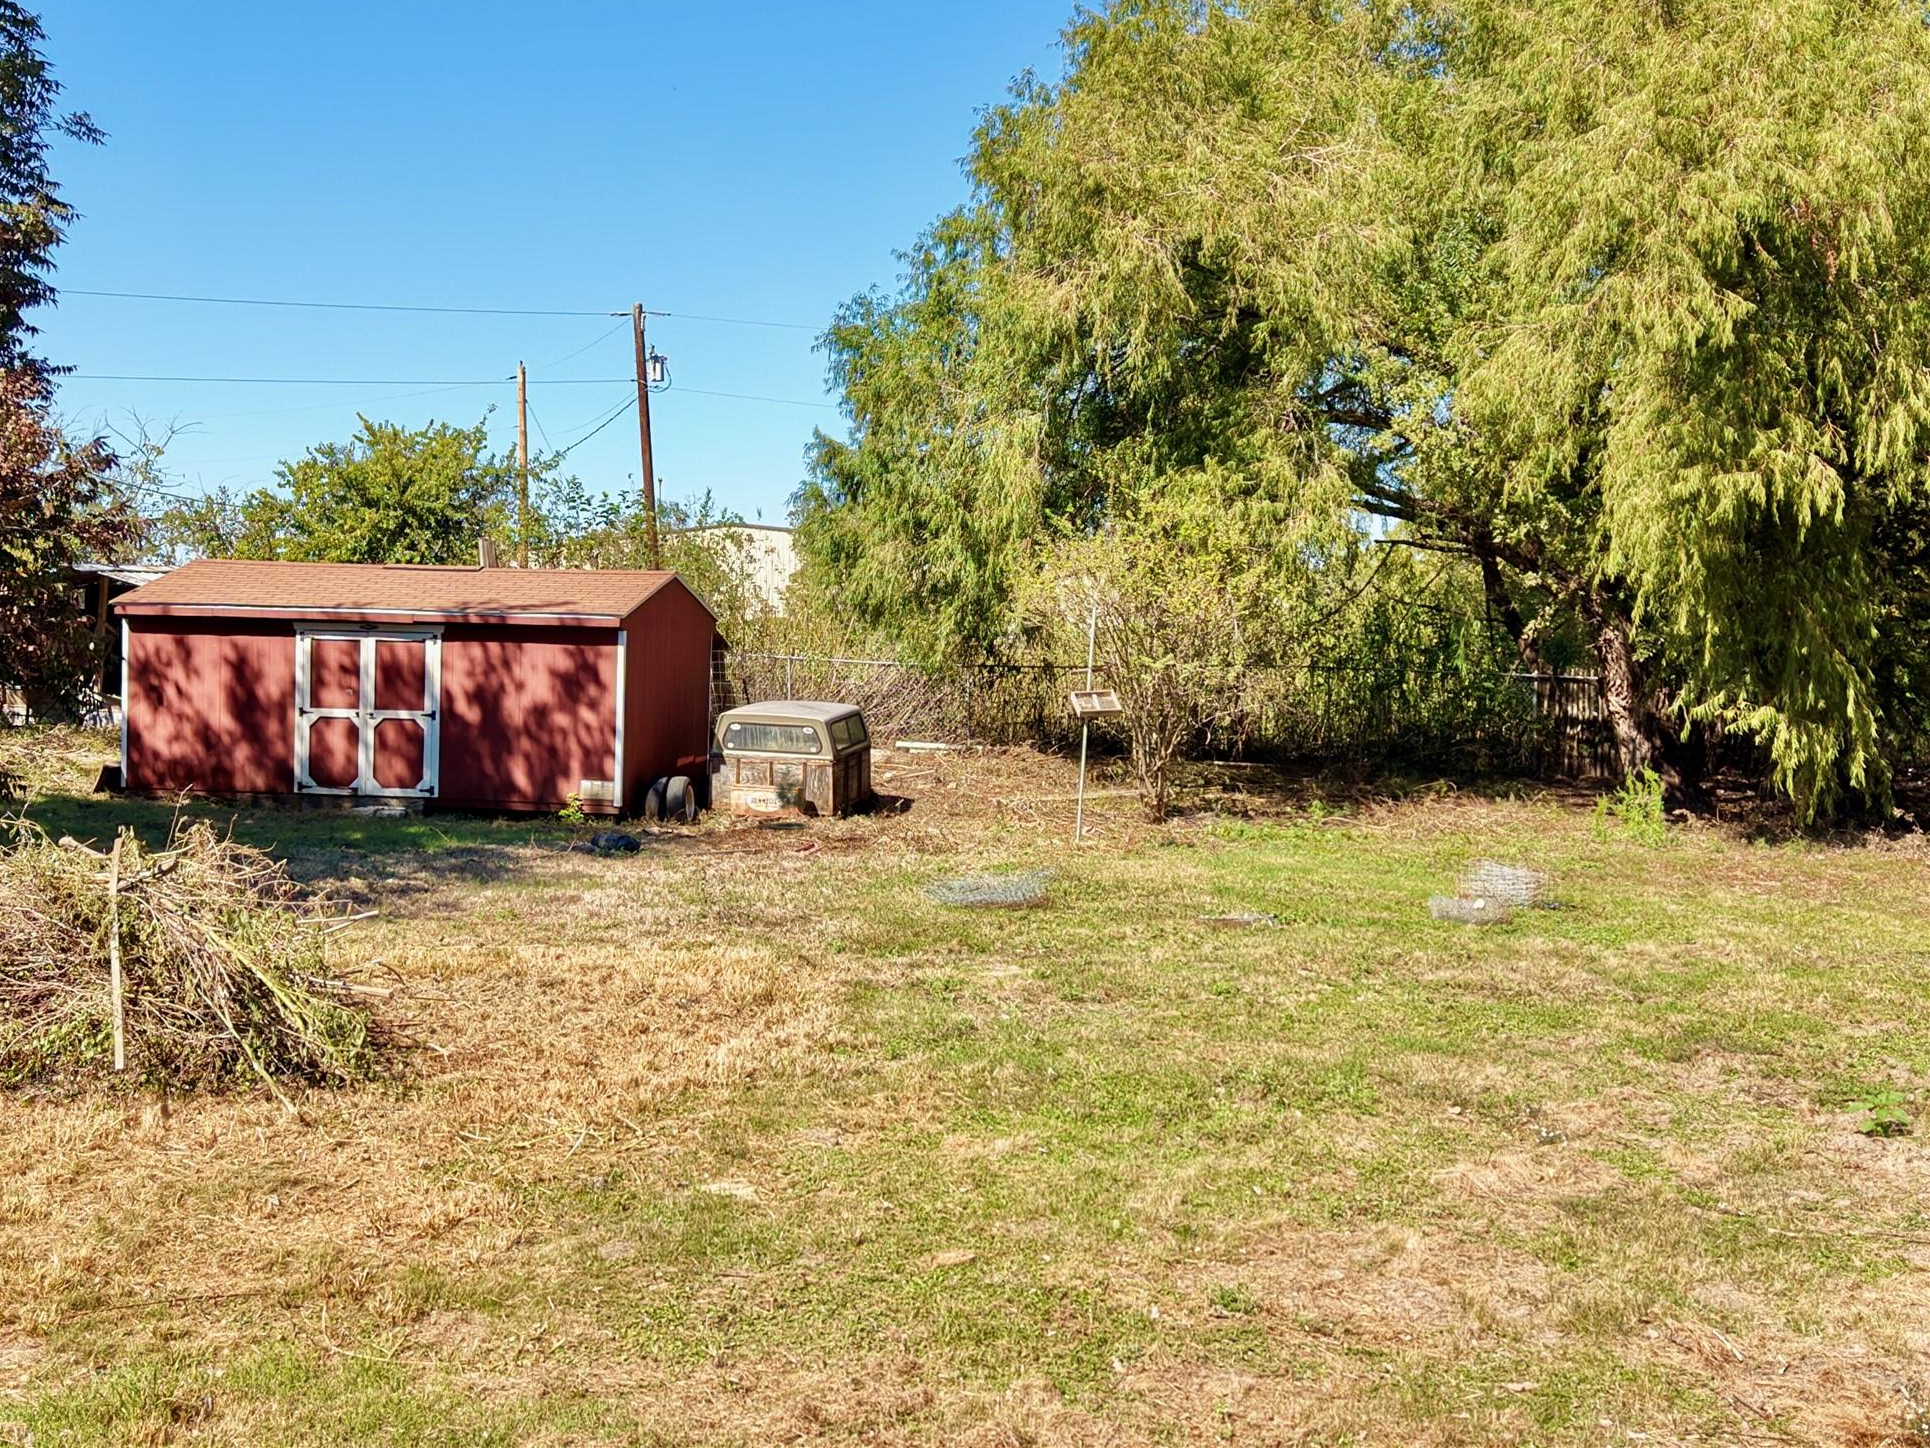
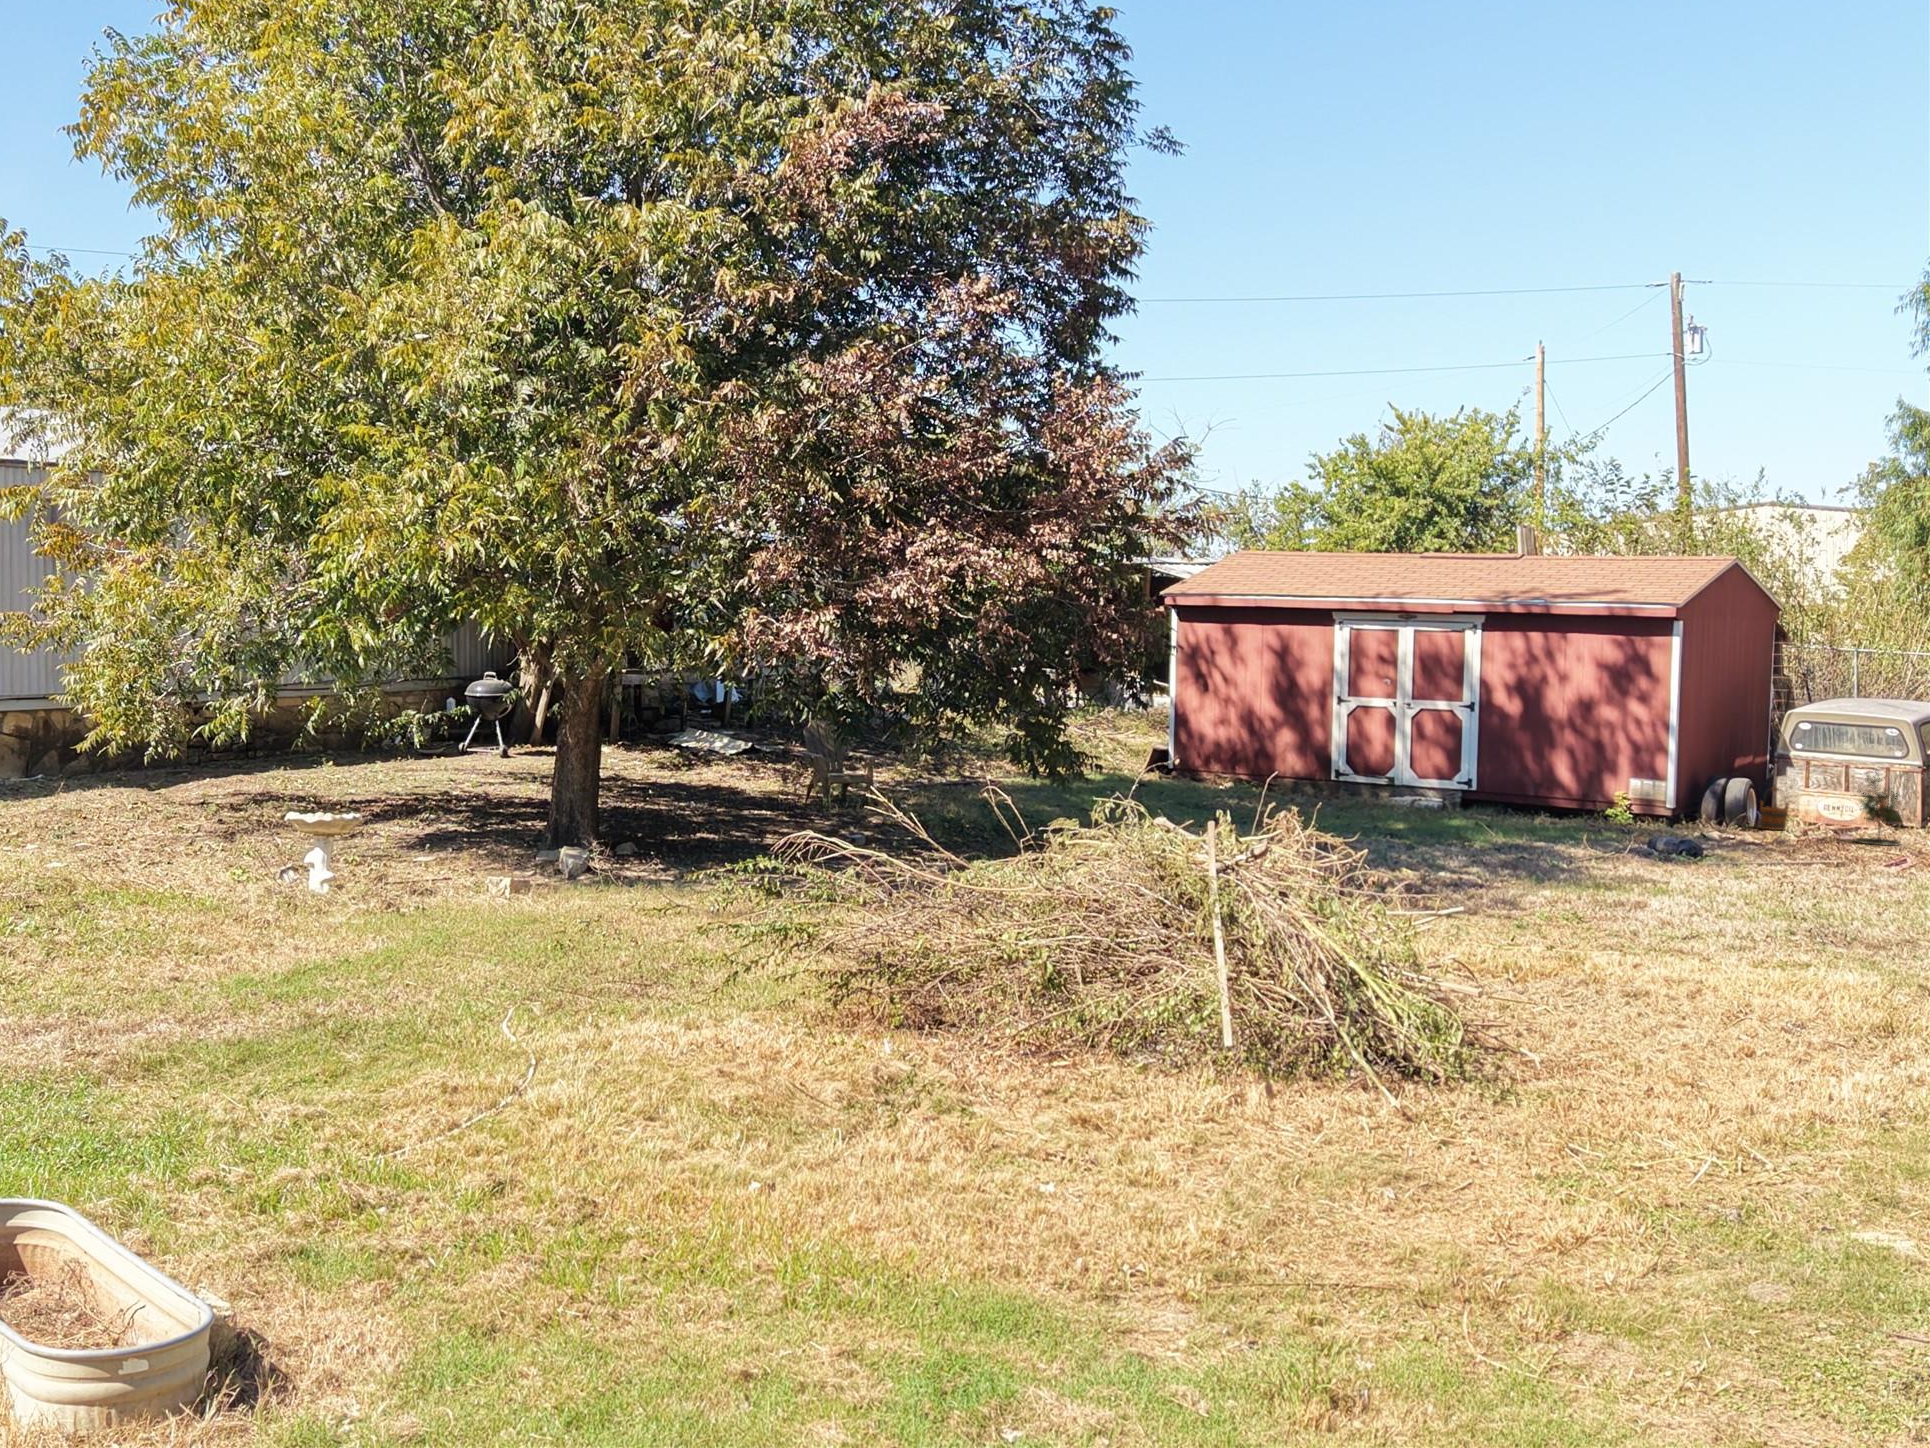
wooden bucket: none [693,782,718,821] -> present [1760,788,1789,830]

